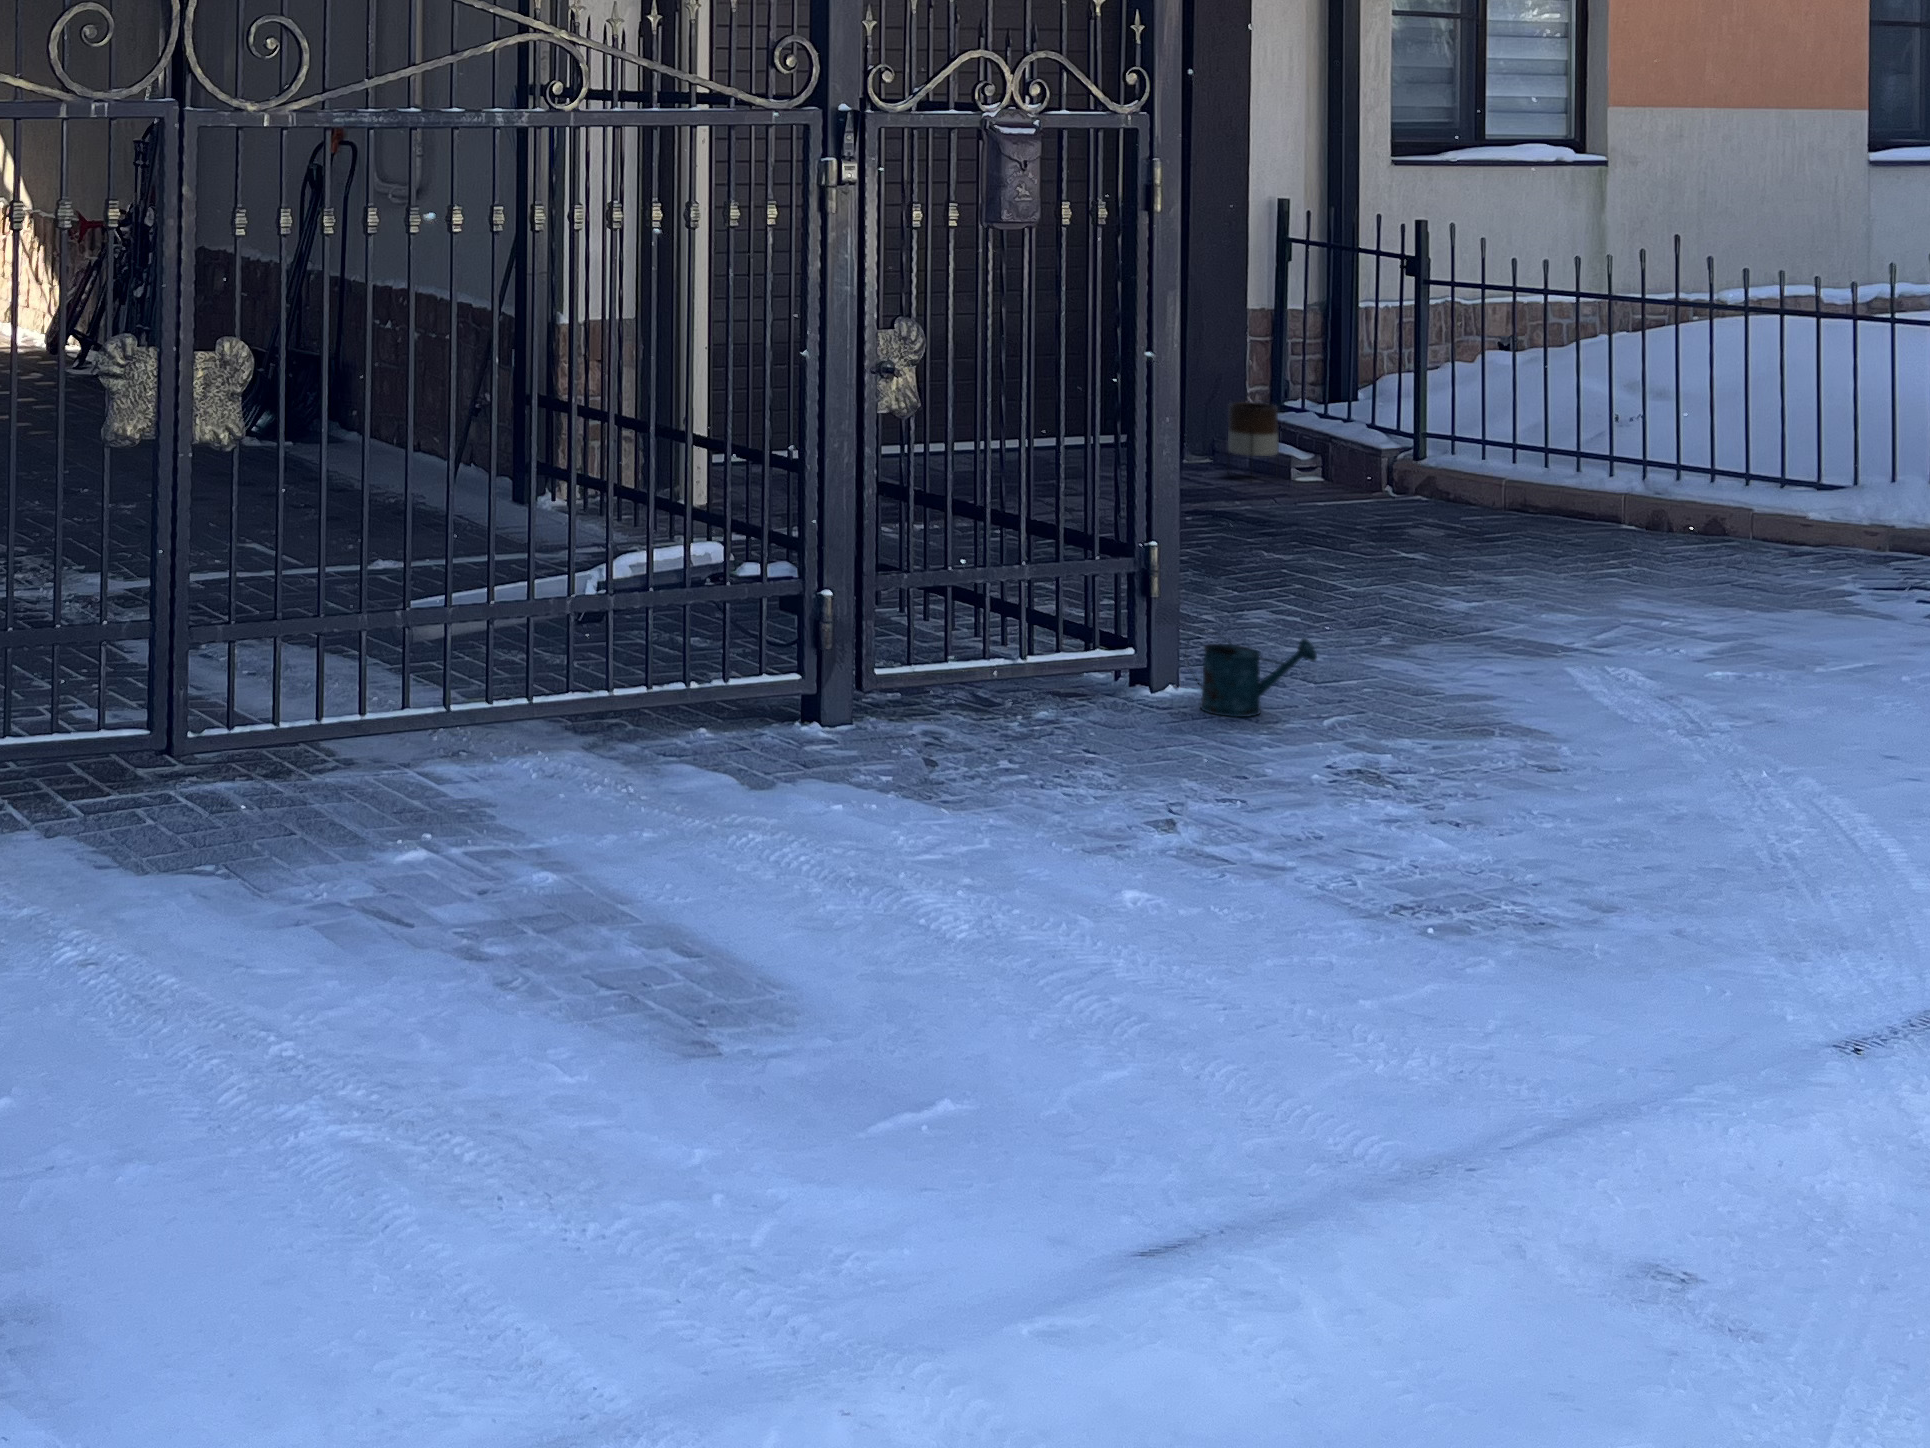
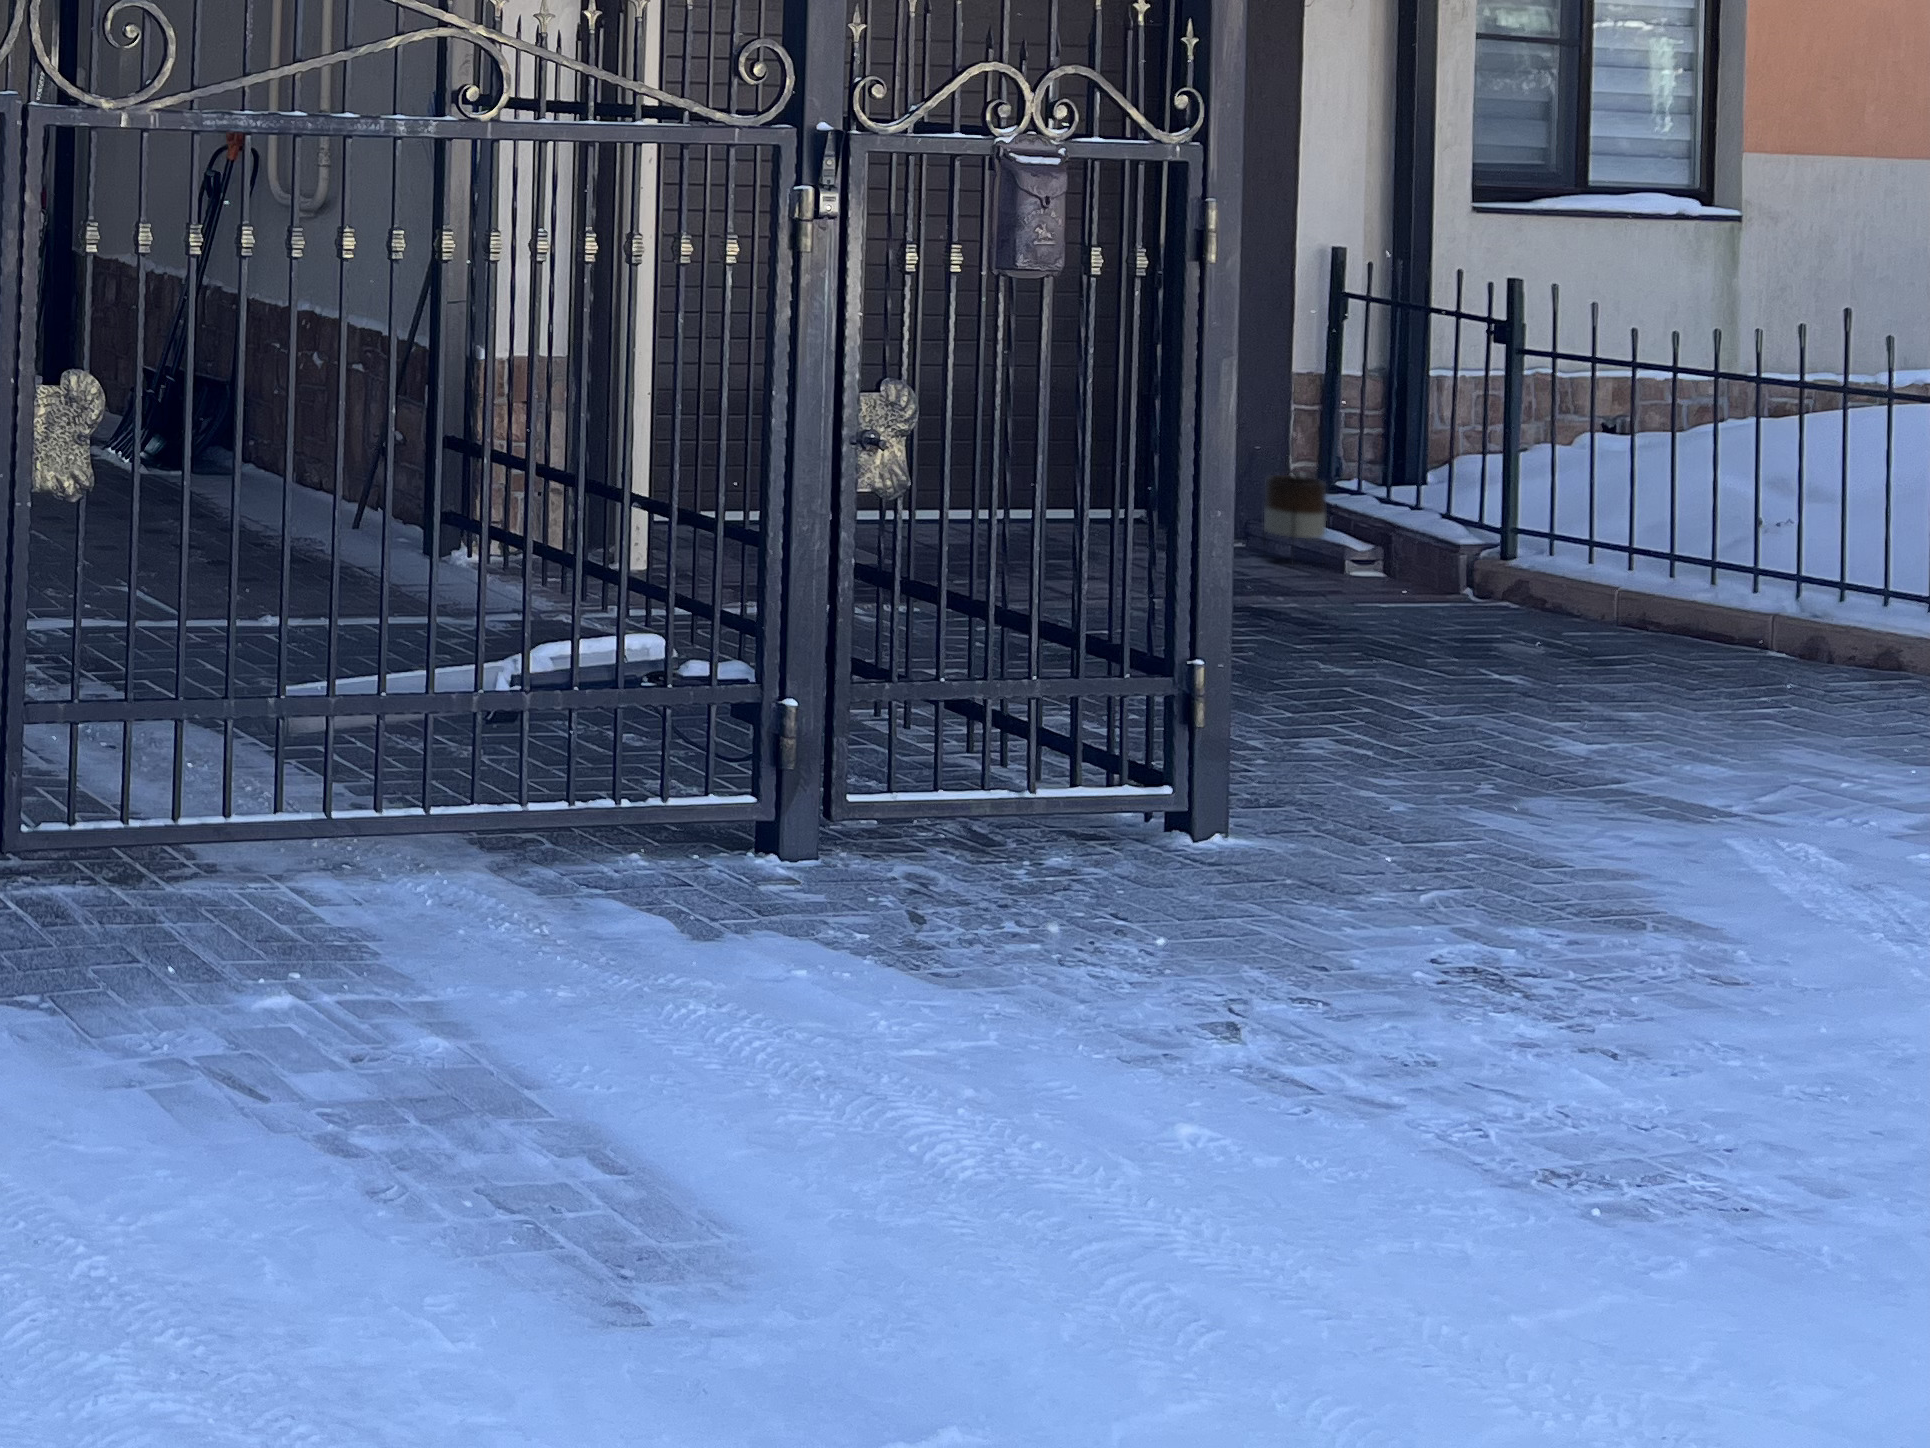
watering can: present [1188,632,1317,717] -> none [1237,762,1407,871]

